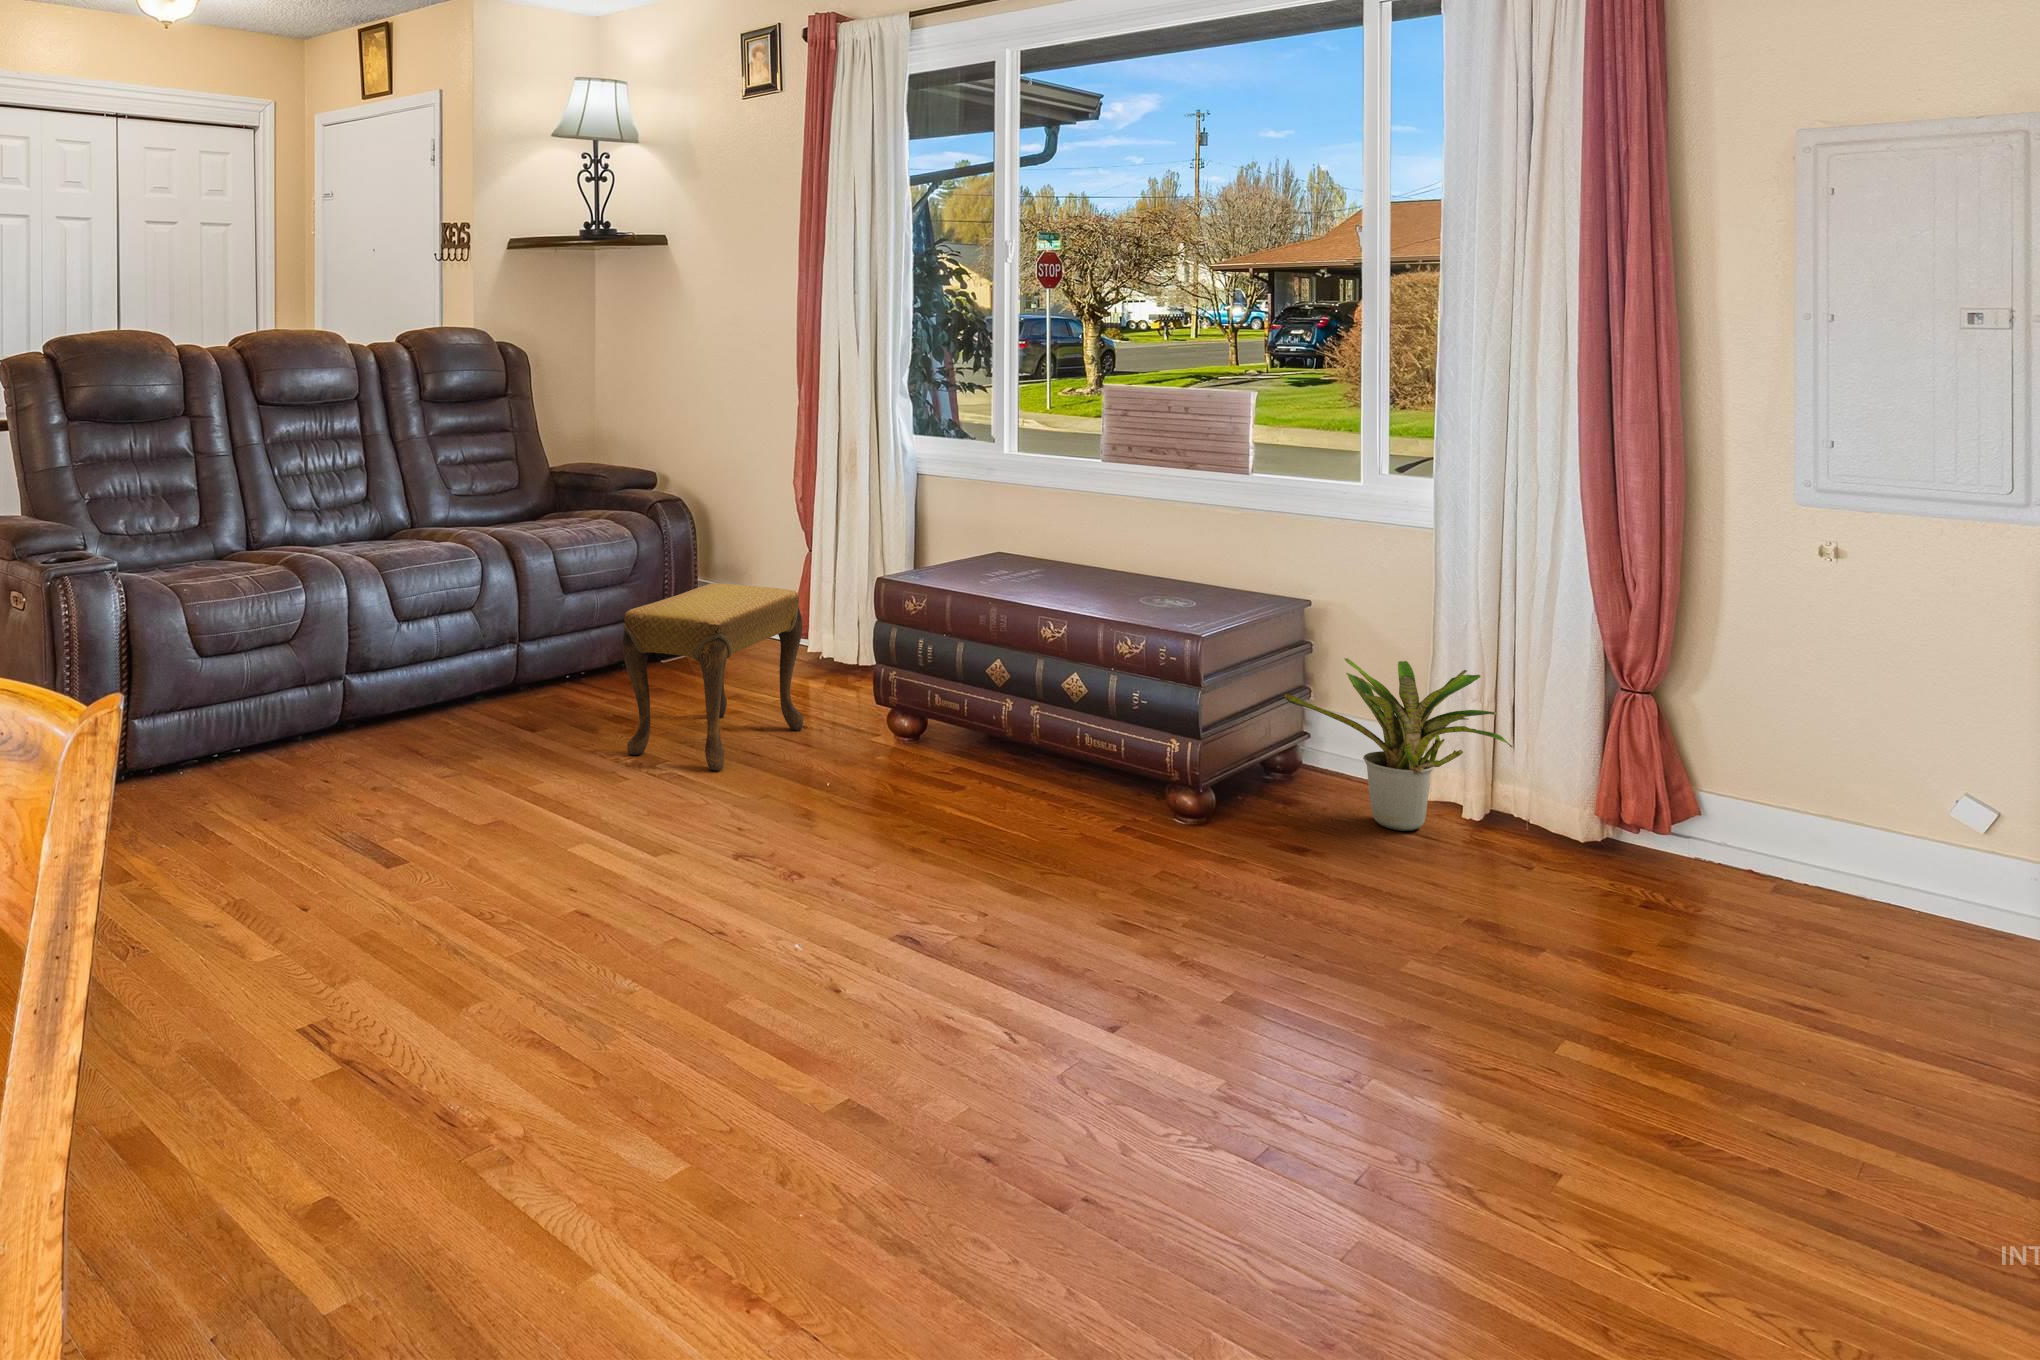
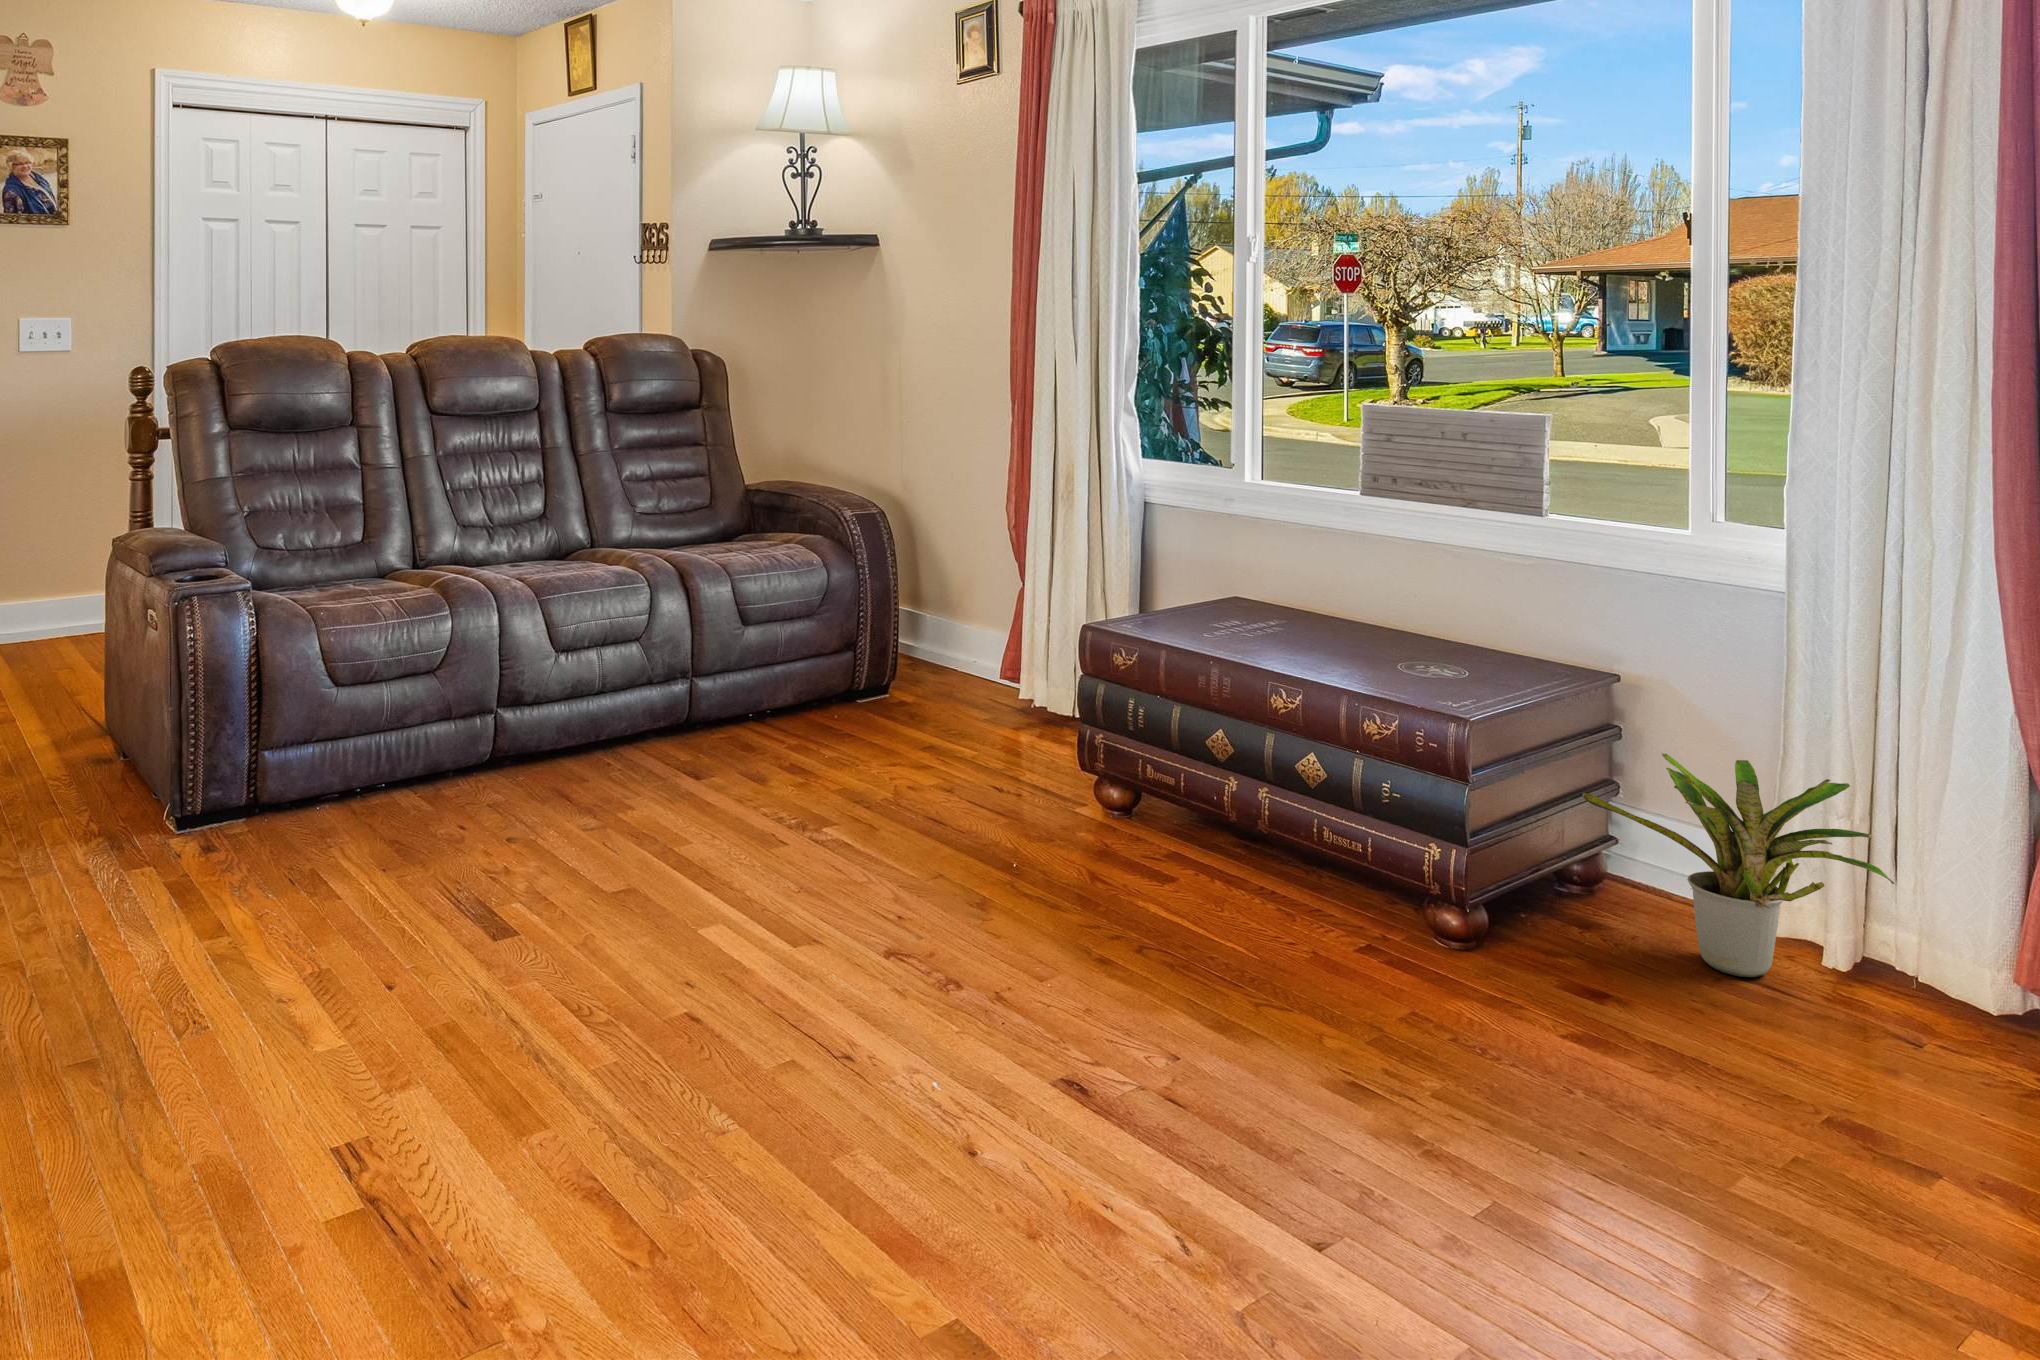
footstool: present [622,583,803,770] -> none [789,622,1000,841]

